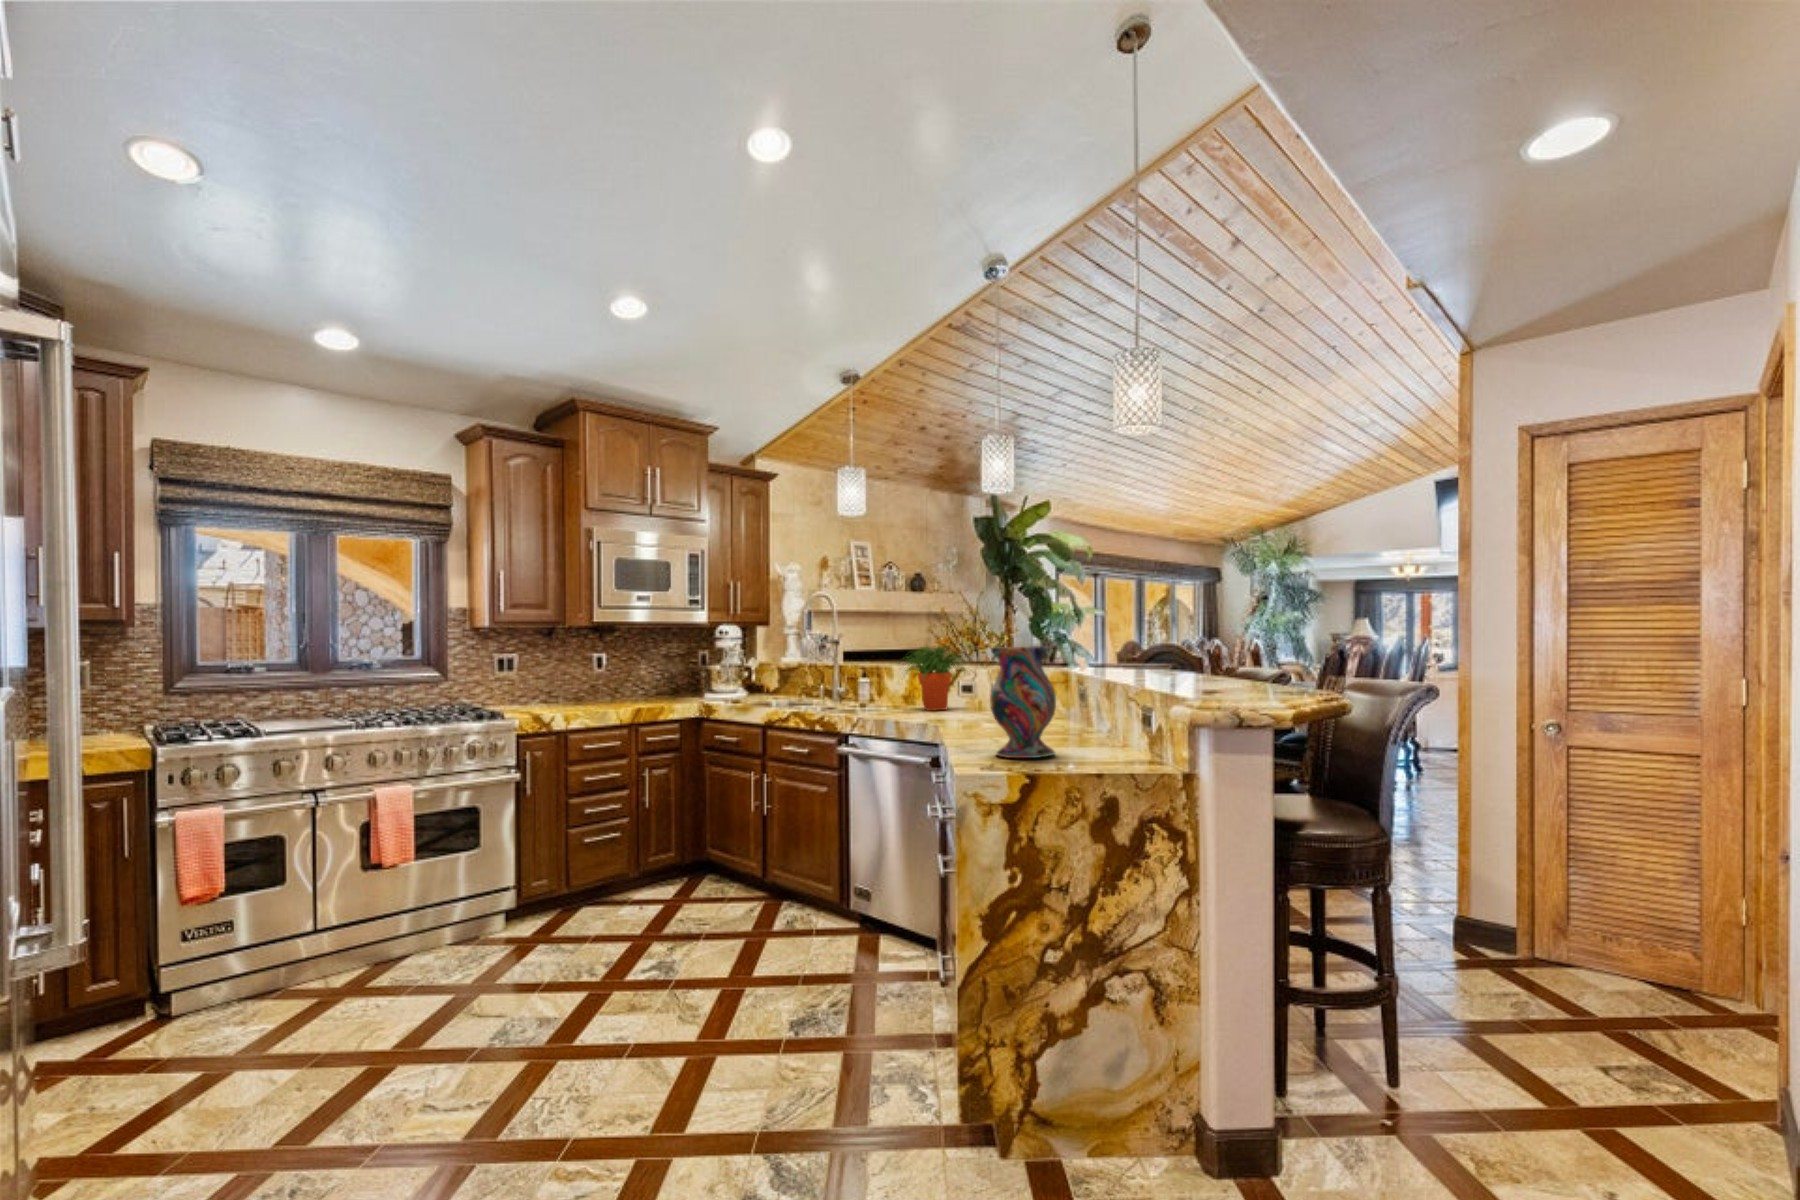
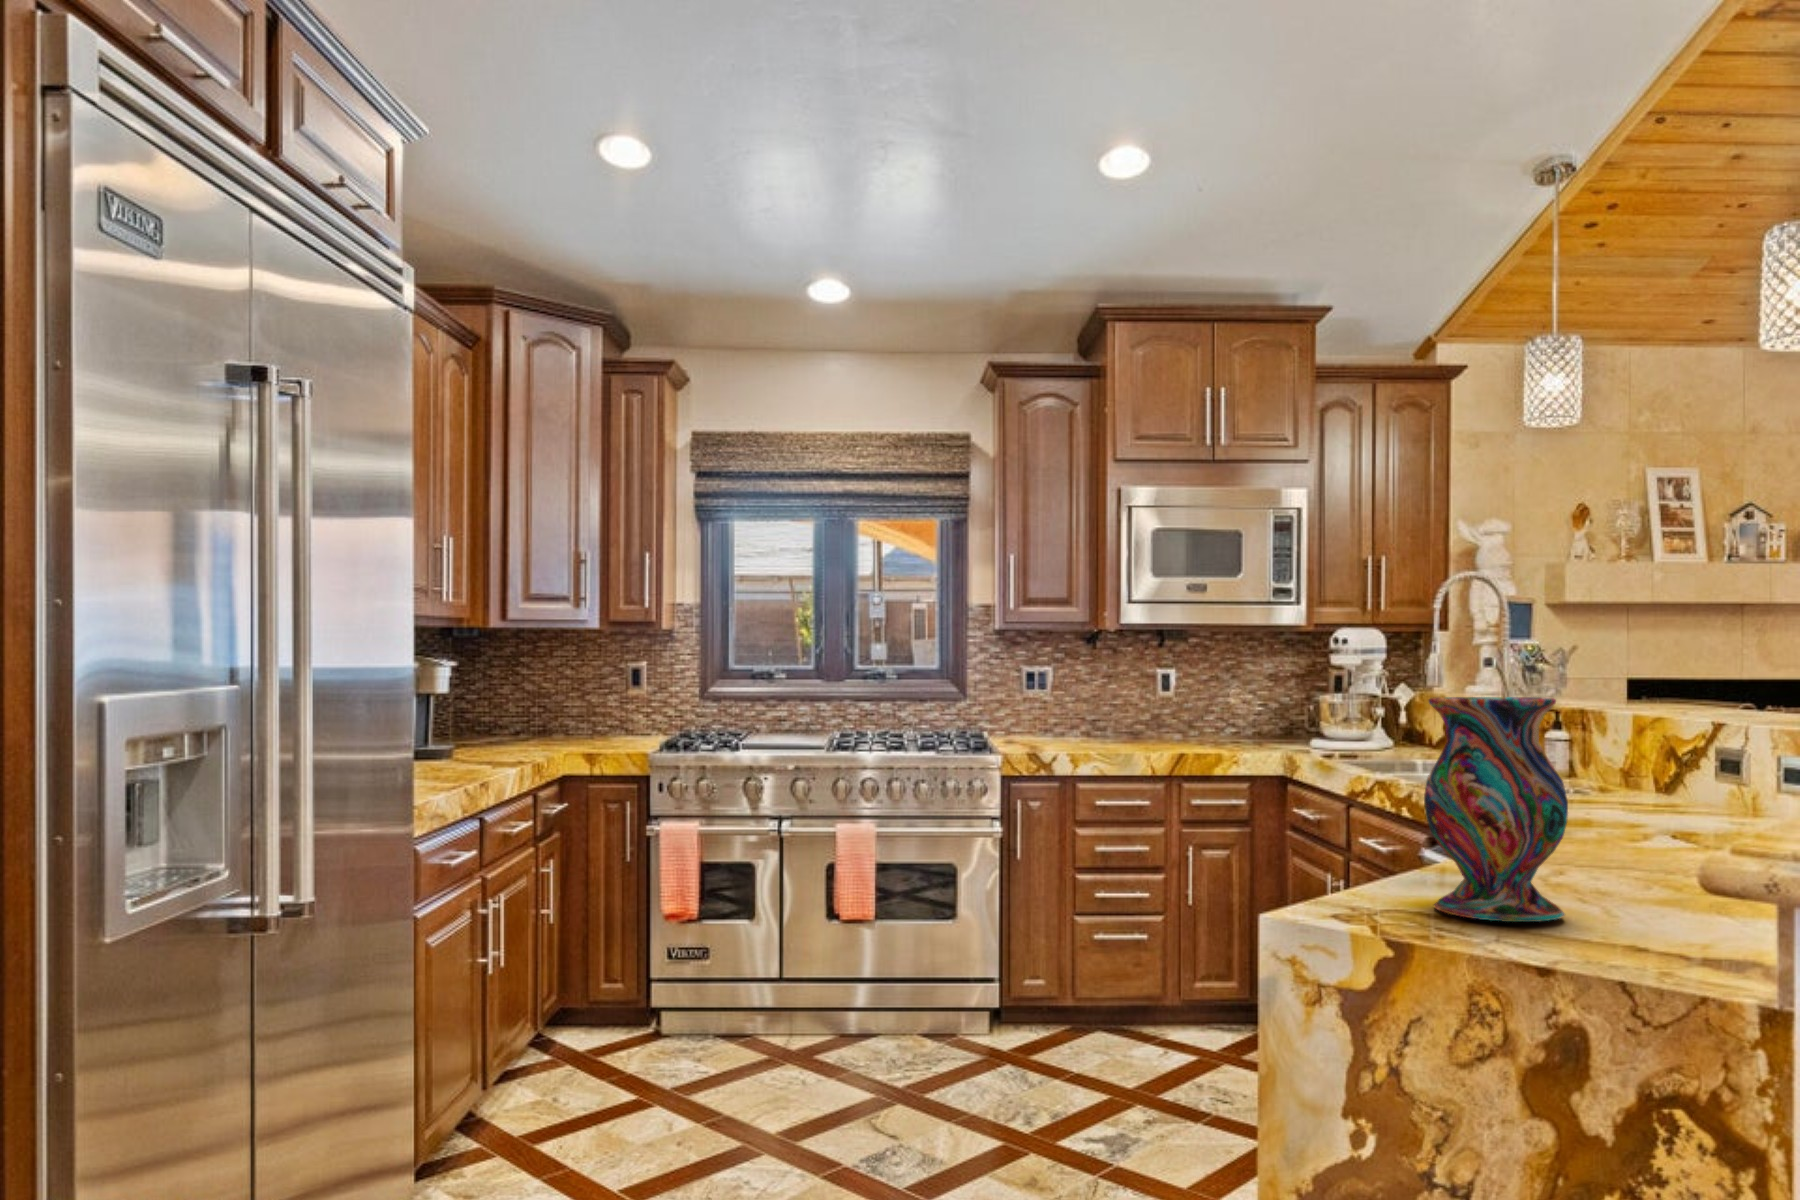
potted plant: present [903,646,965,711] -> none [1577,678,1755,810]

